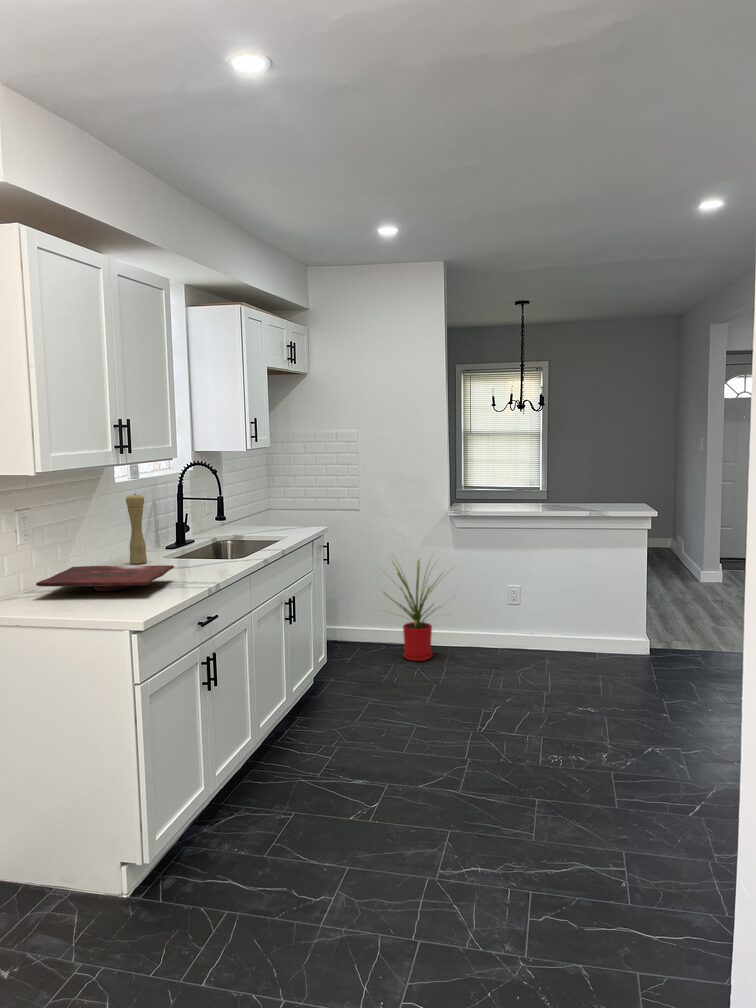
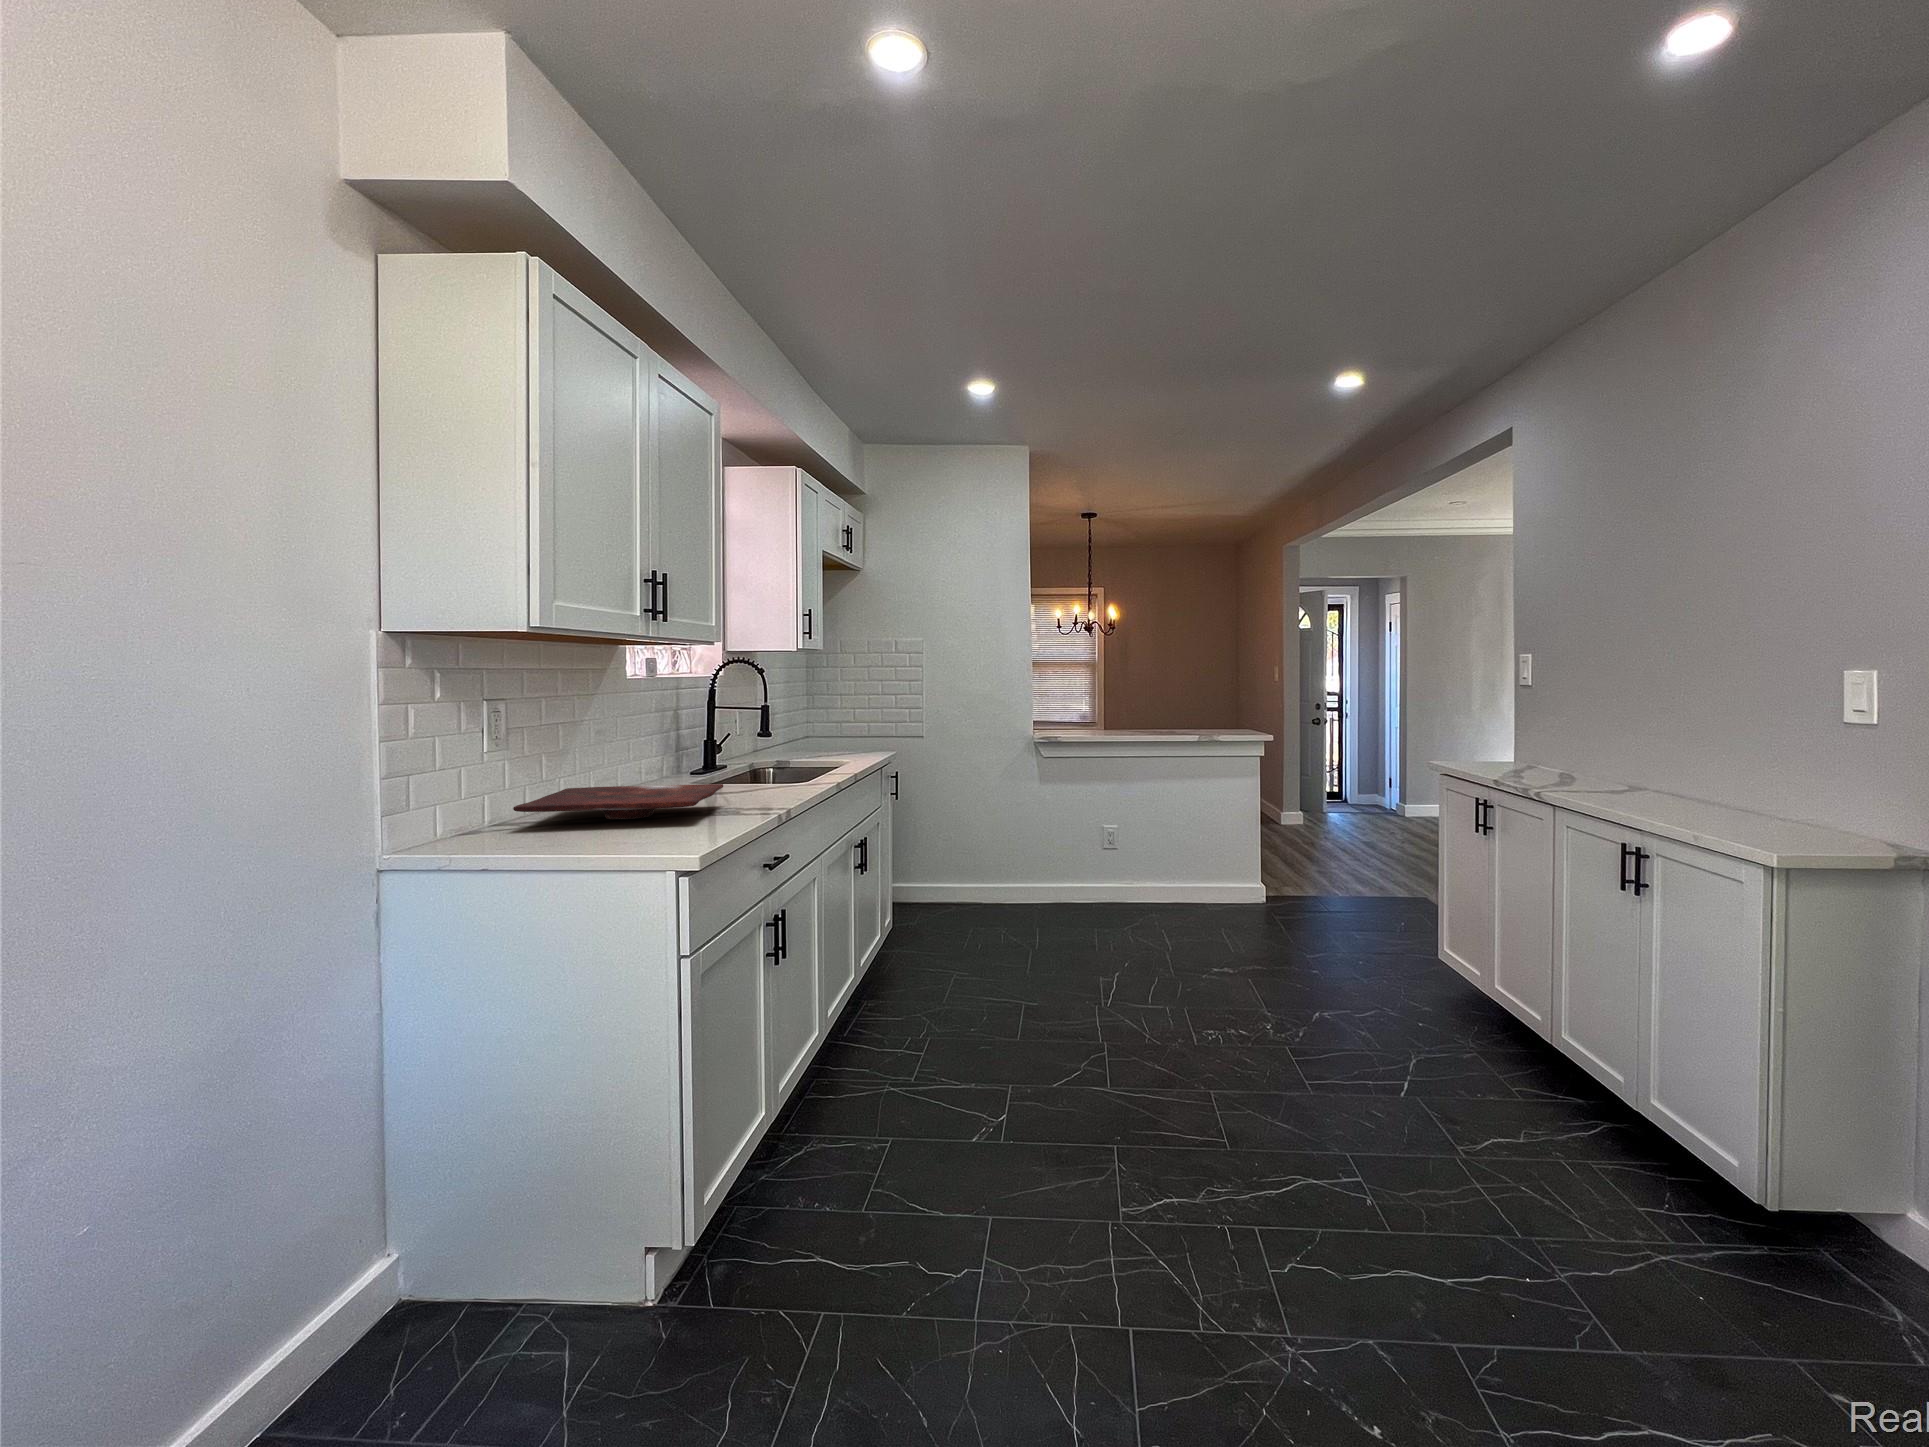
pepper mill: present [126,494,147,564] -> none [643,692,670,790]
house plant: present [385,559,442,661] -> none [951,783,1050,922]

